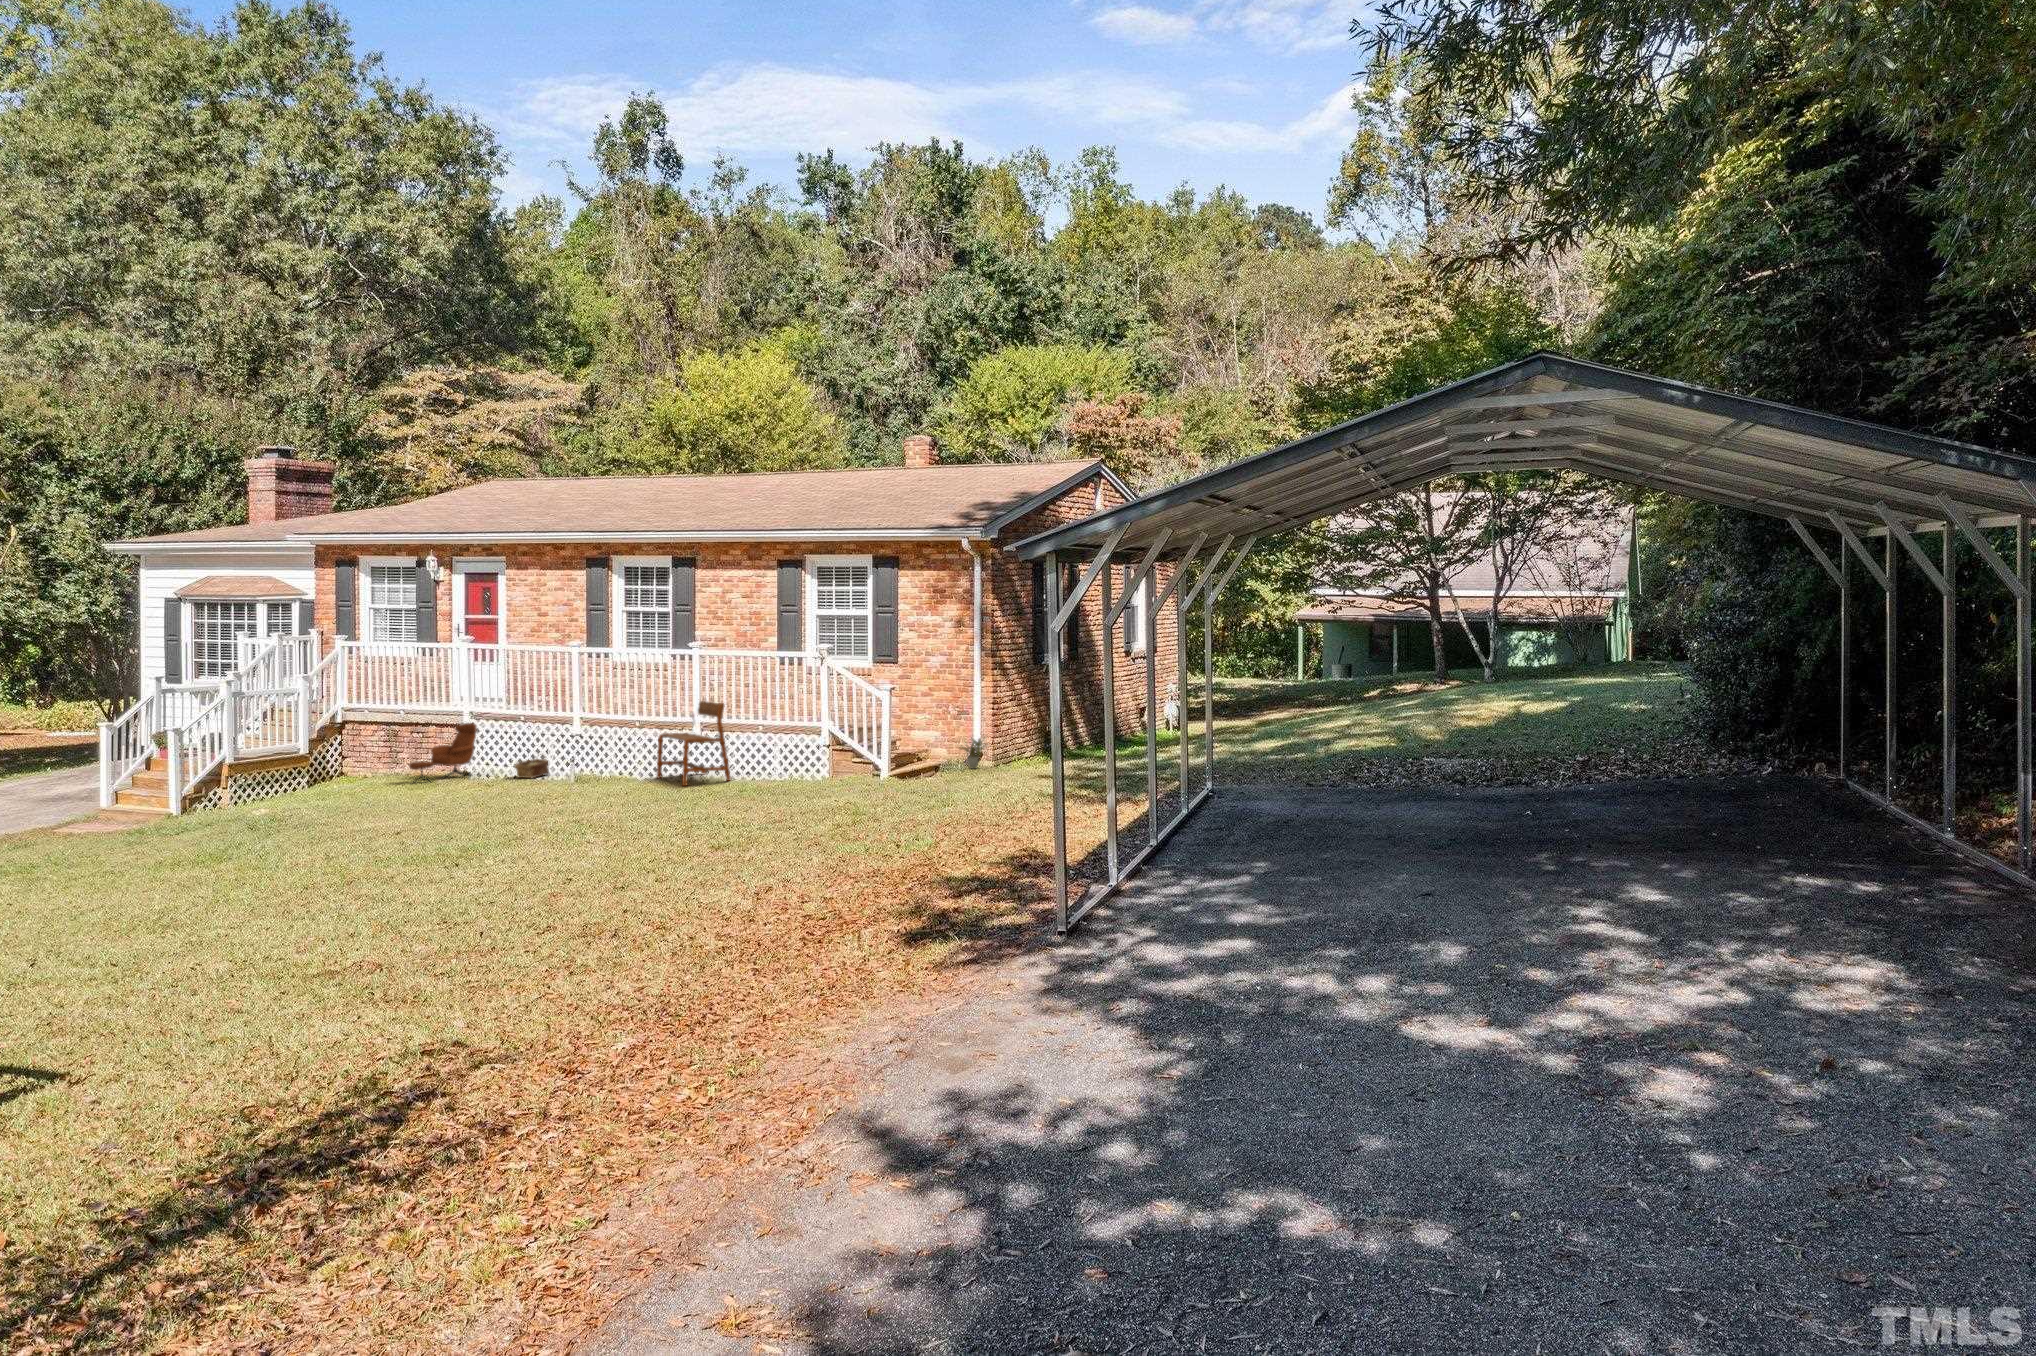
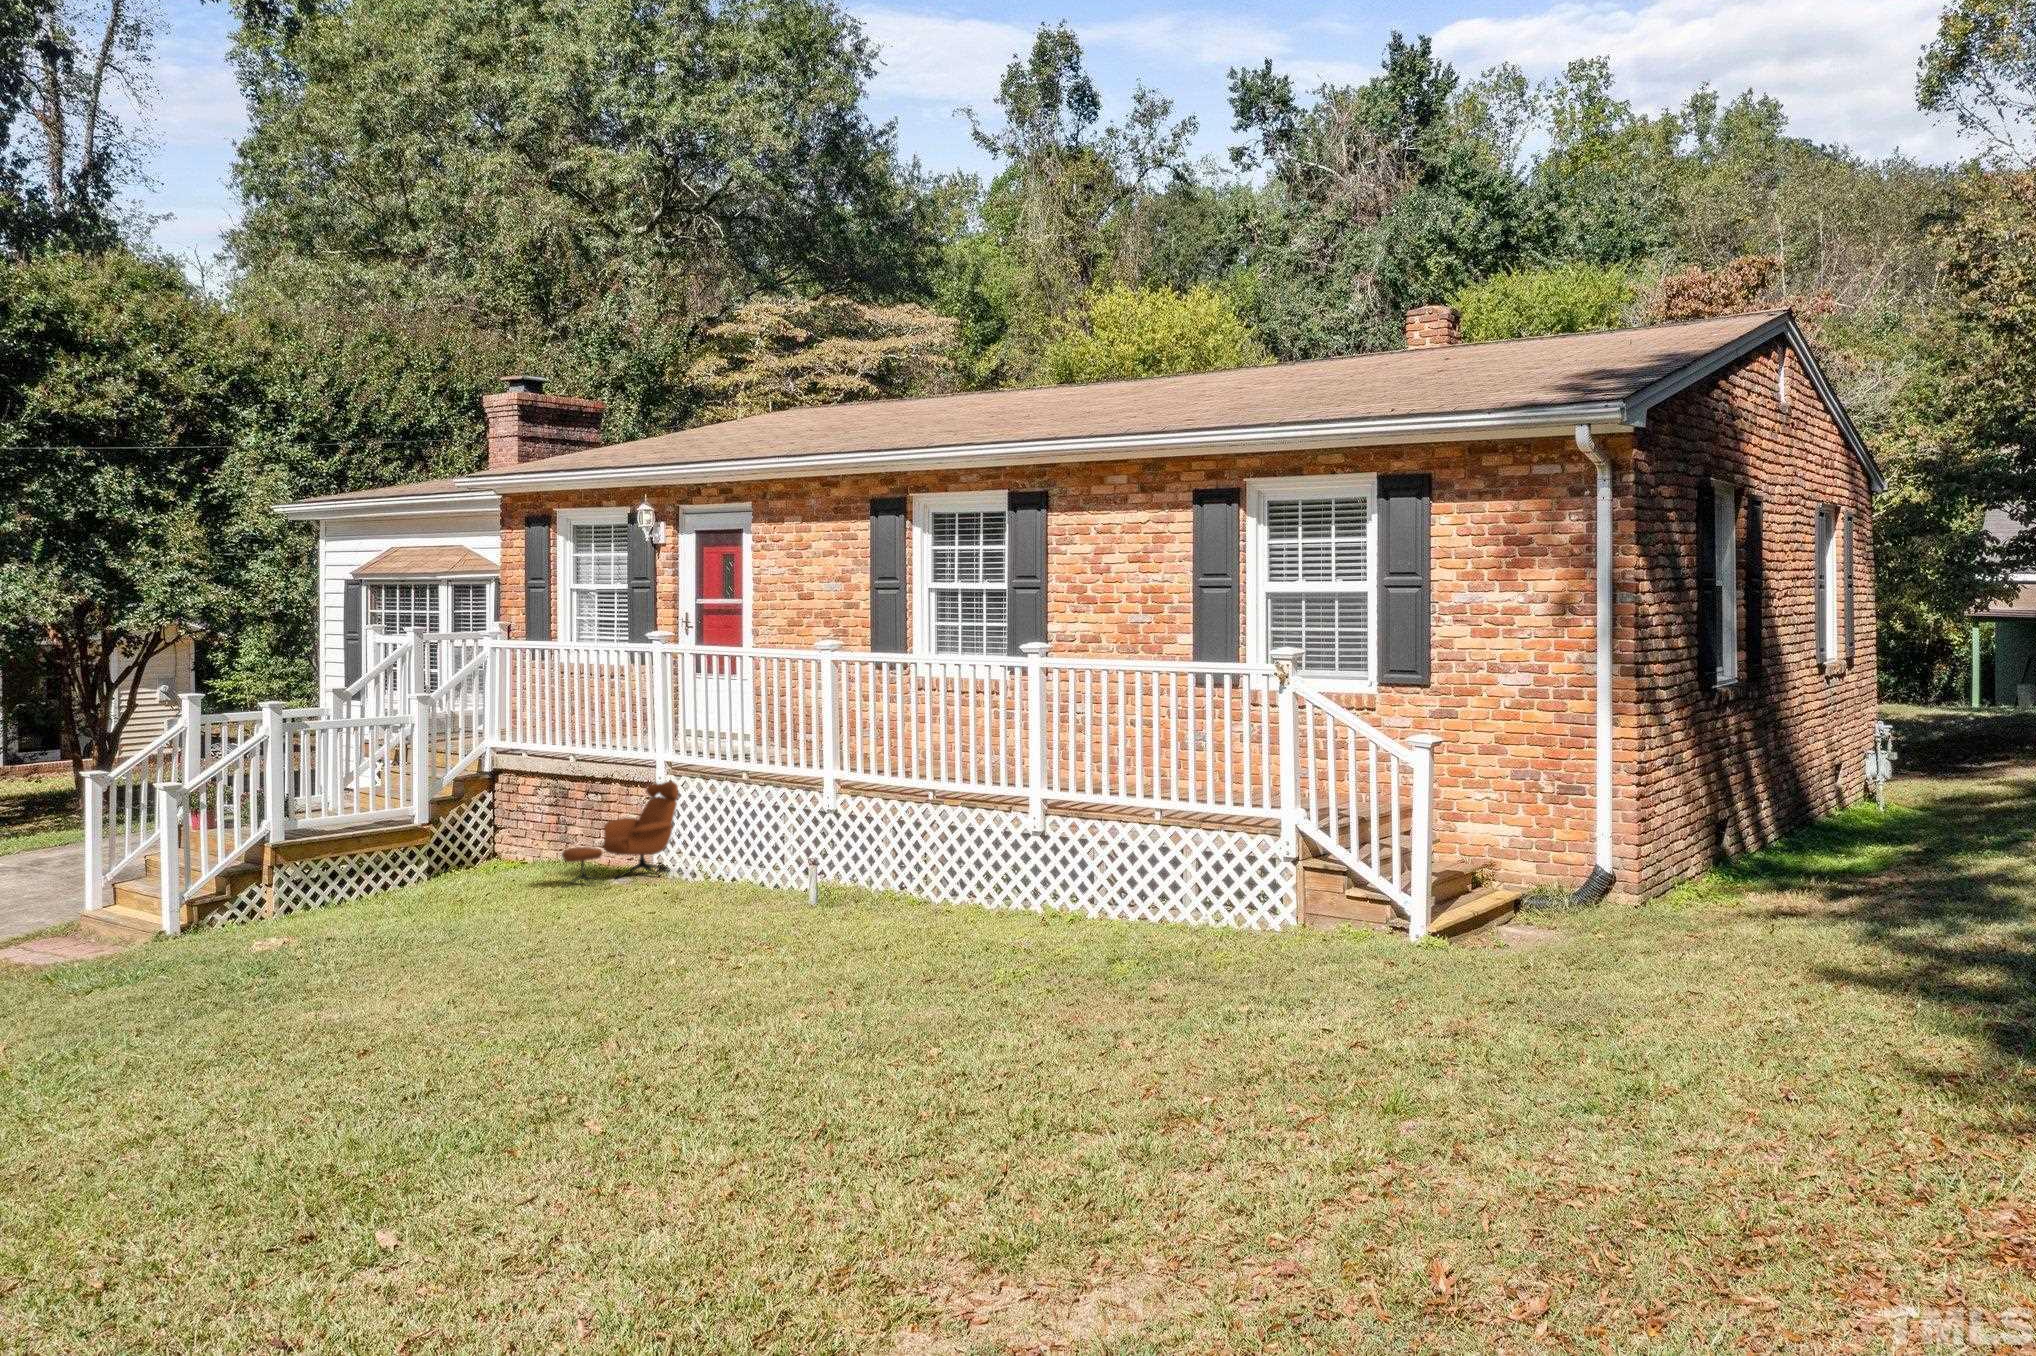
bench: present [657,701,731,786] -> none [964,753,1097,926]
potted plant: present [961,738,984,769] -> none [1552,845,1640,914]
woven basket: present [515,754,549,778] -> none [730,840,789,886]

